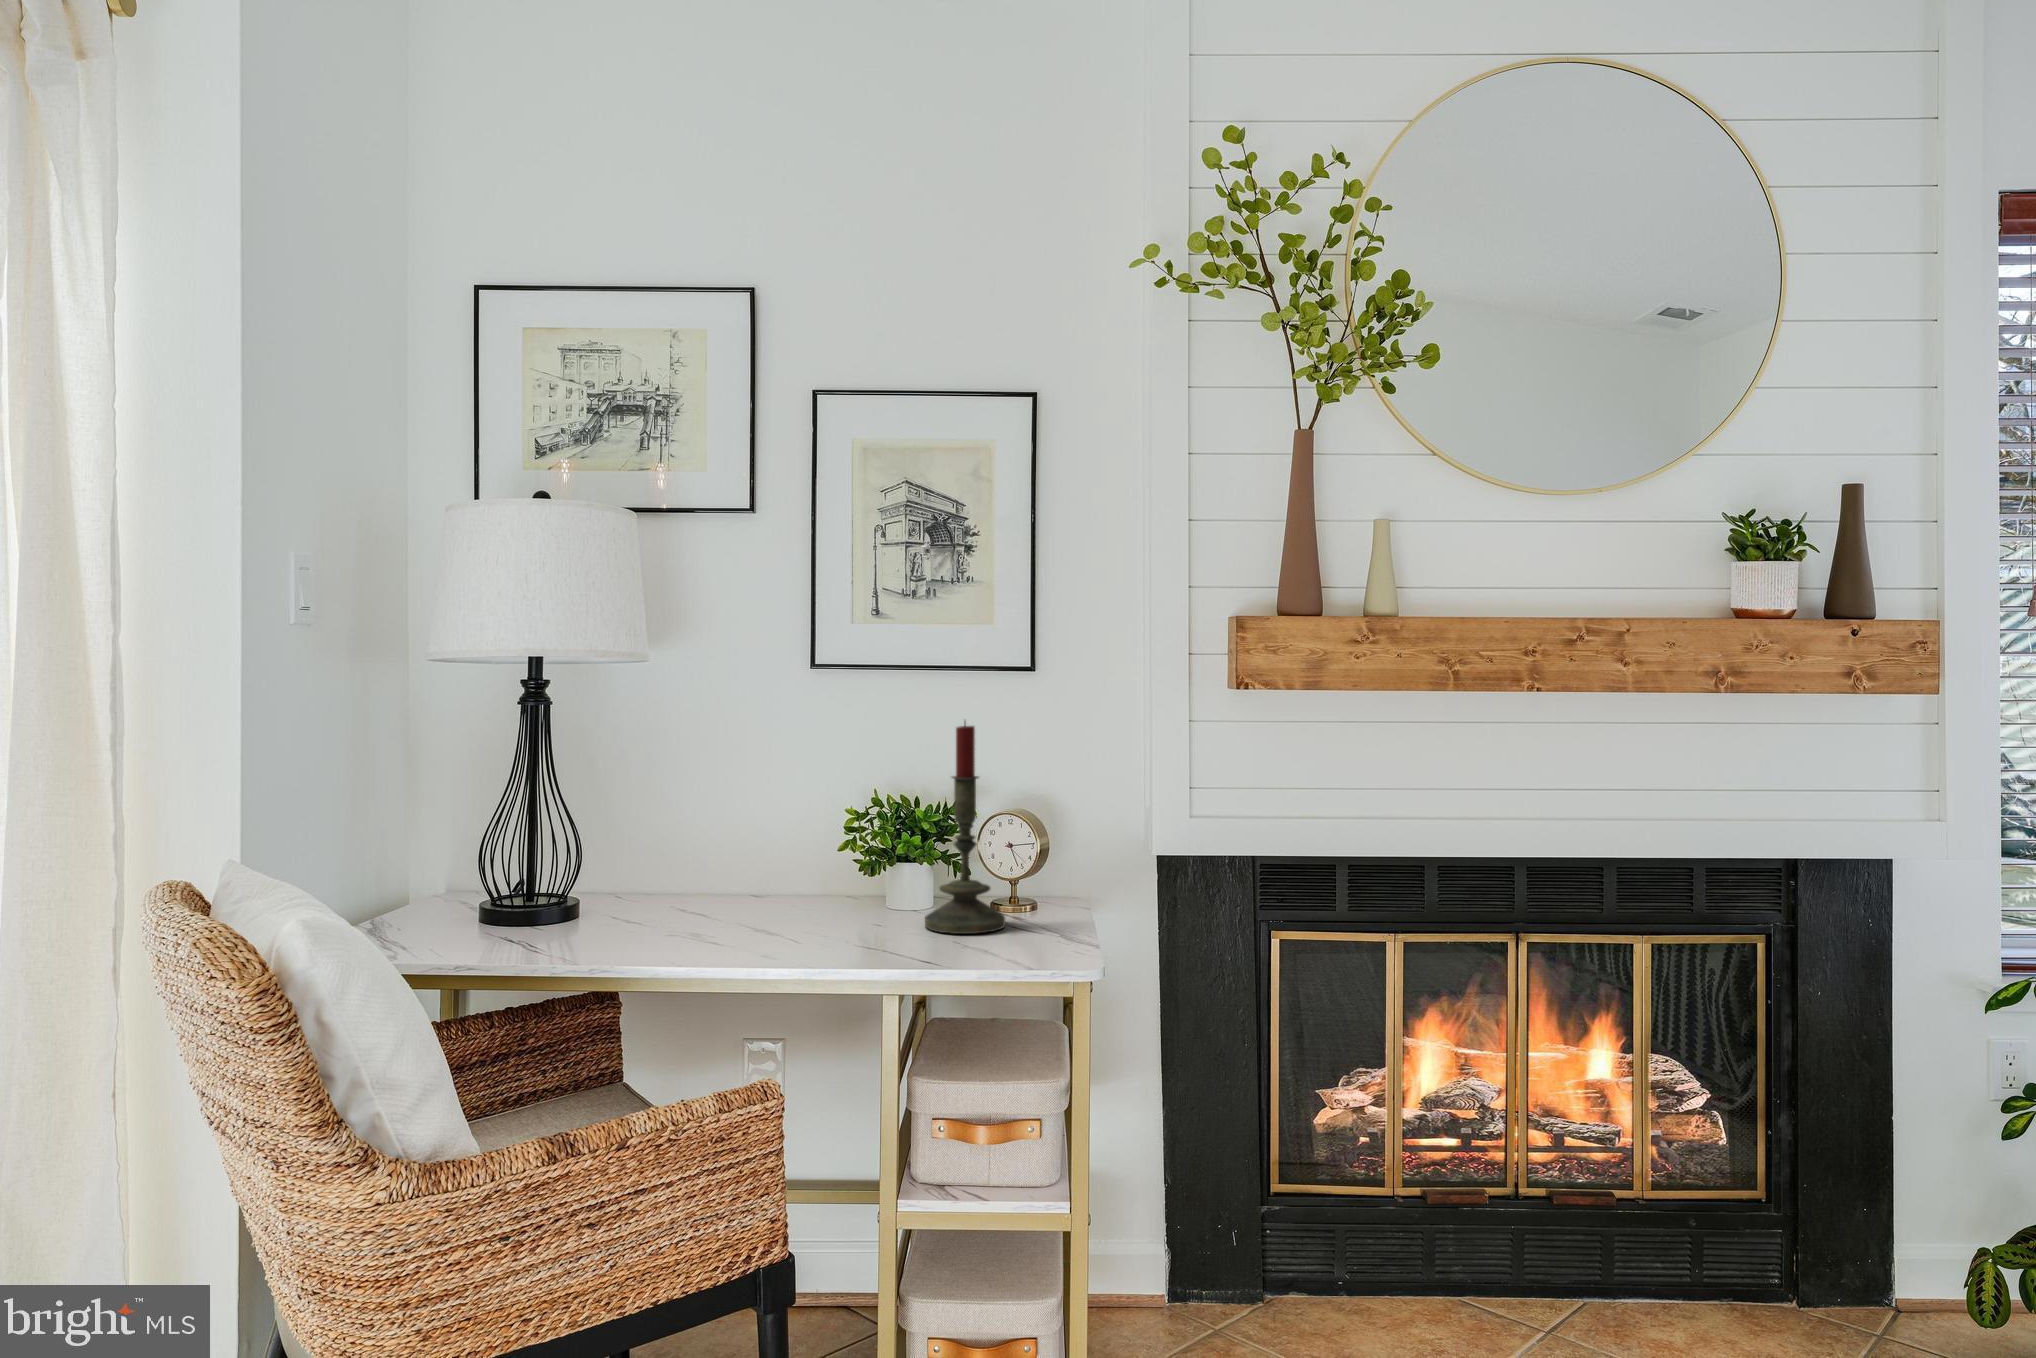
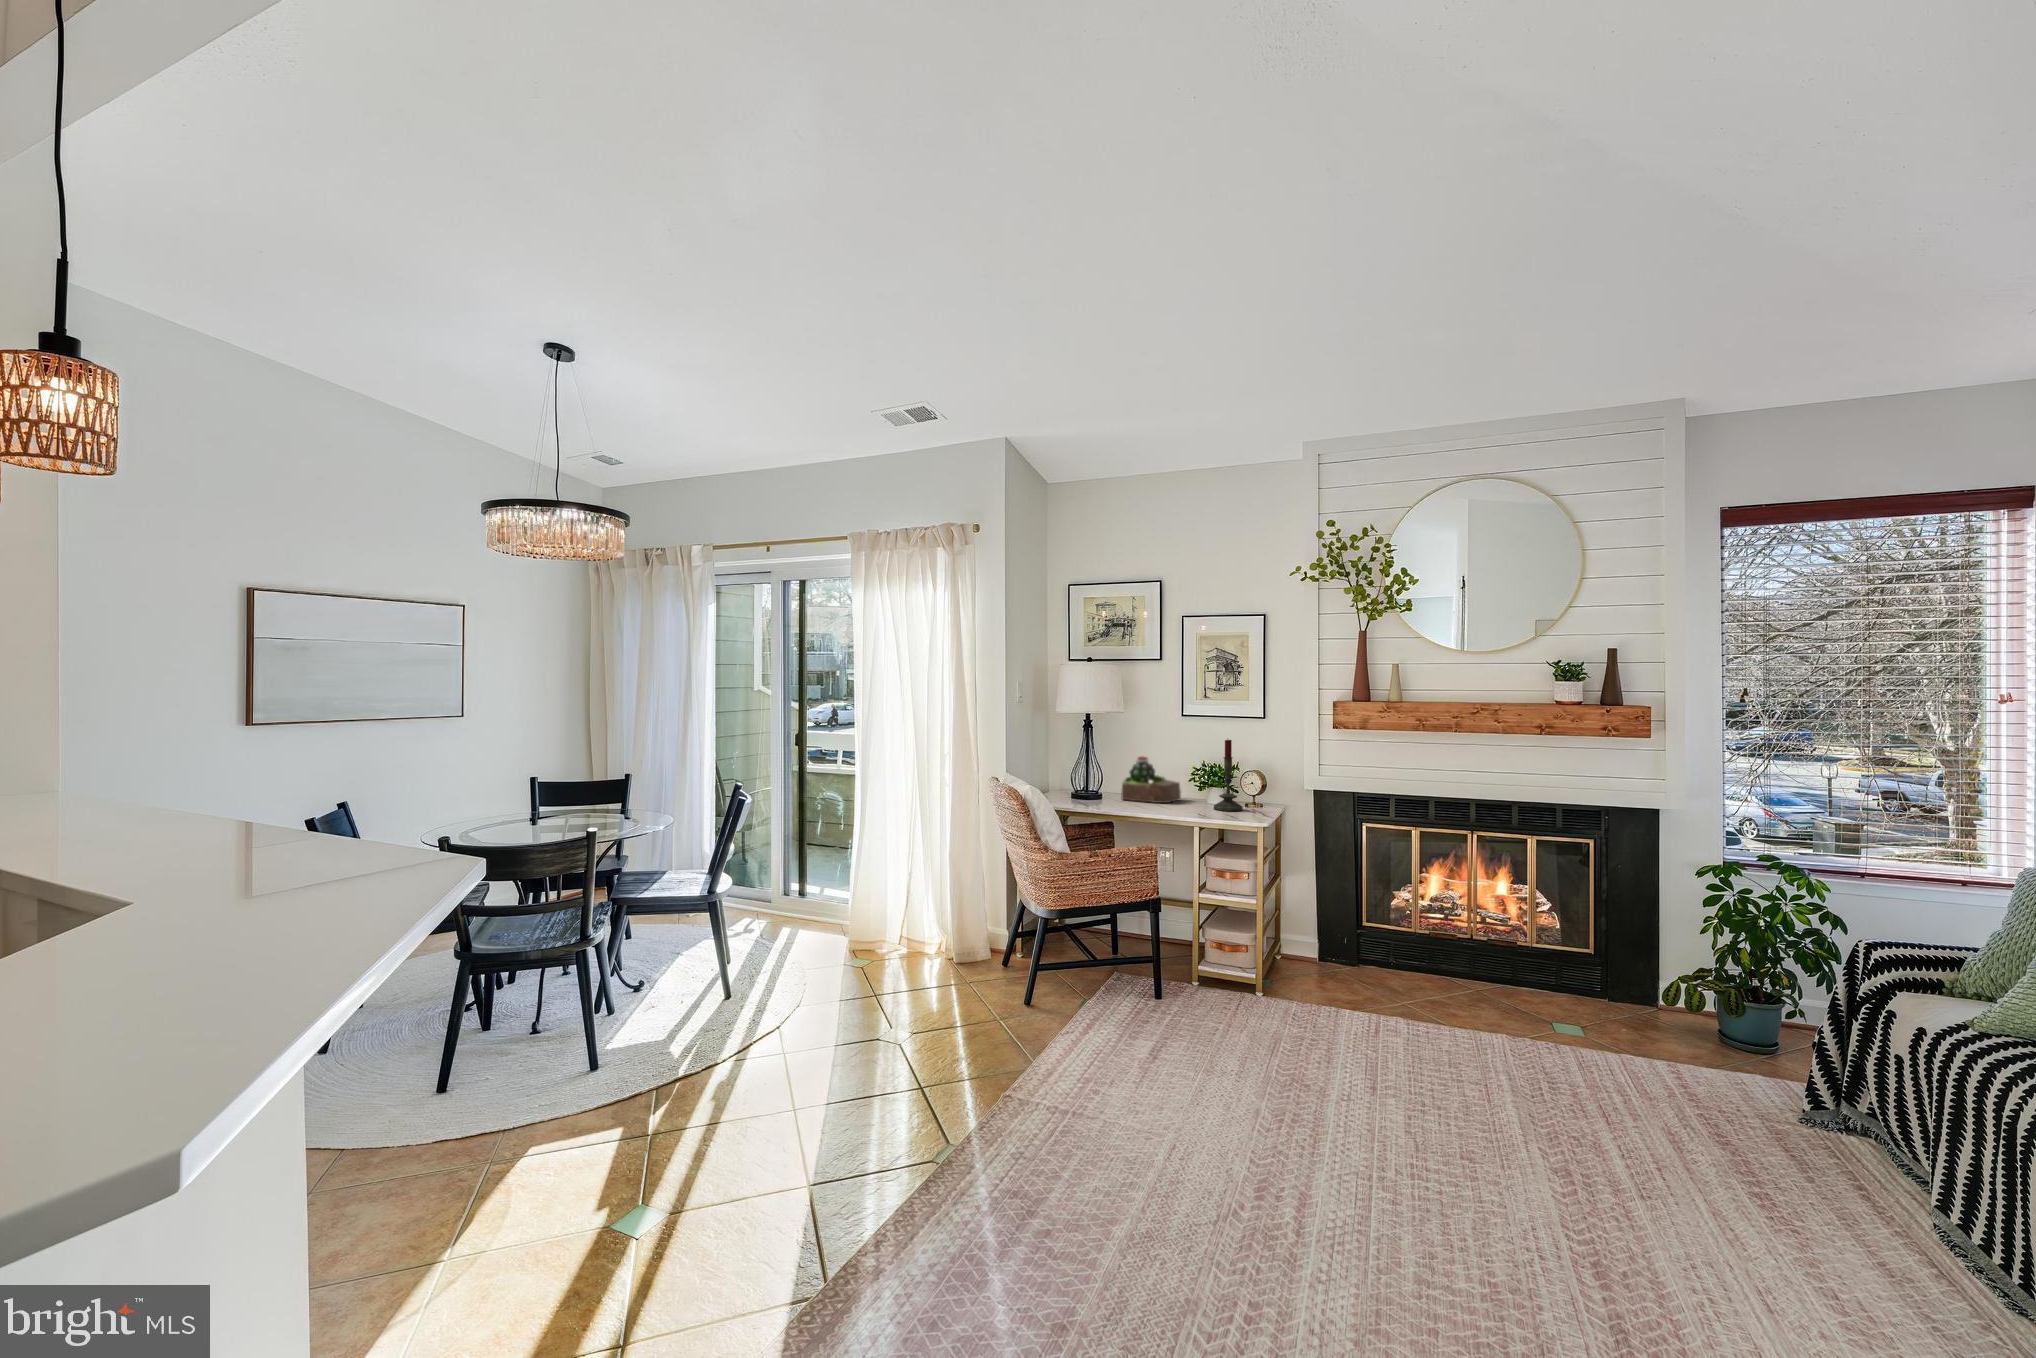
succulent plant: none [643,782,815,918] -> present [1122,756,1181,803]

